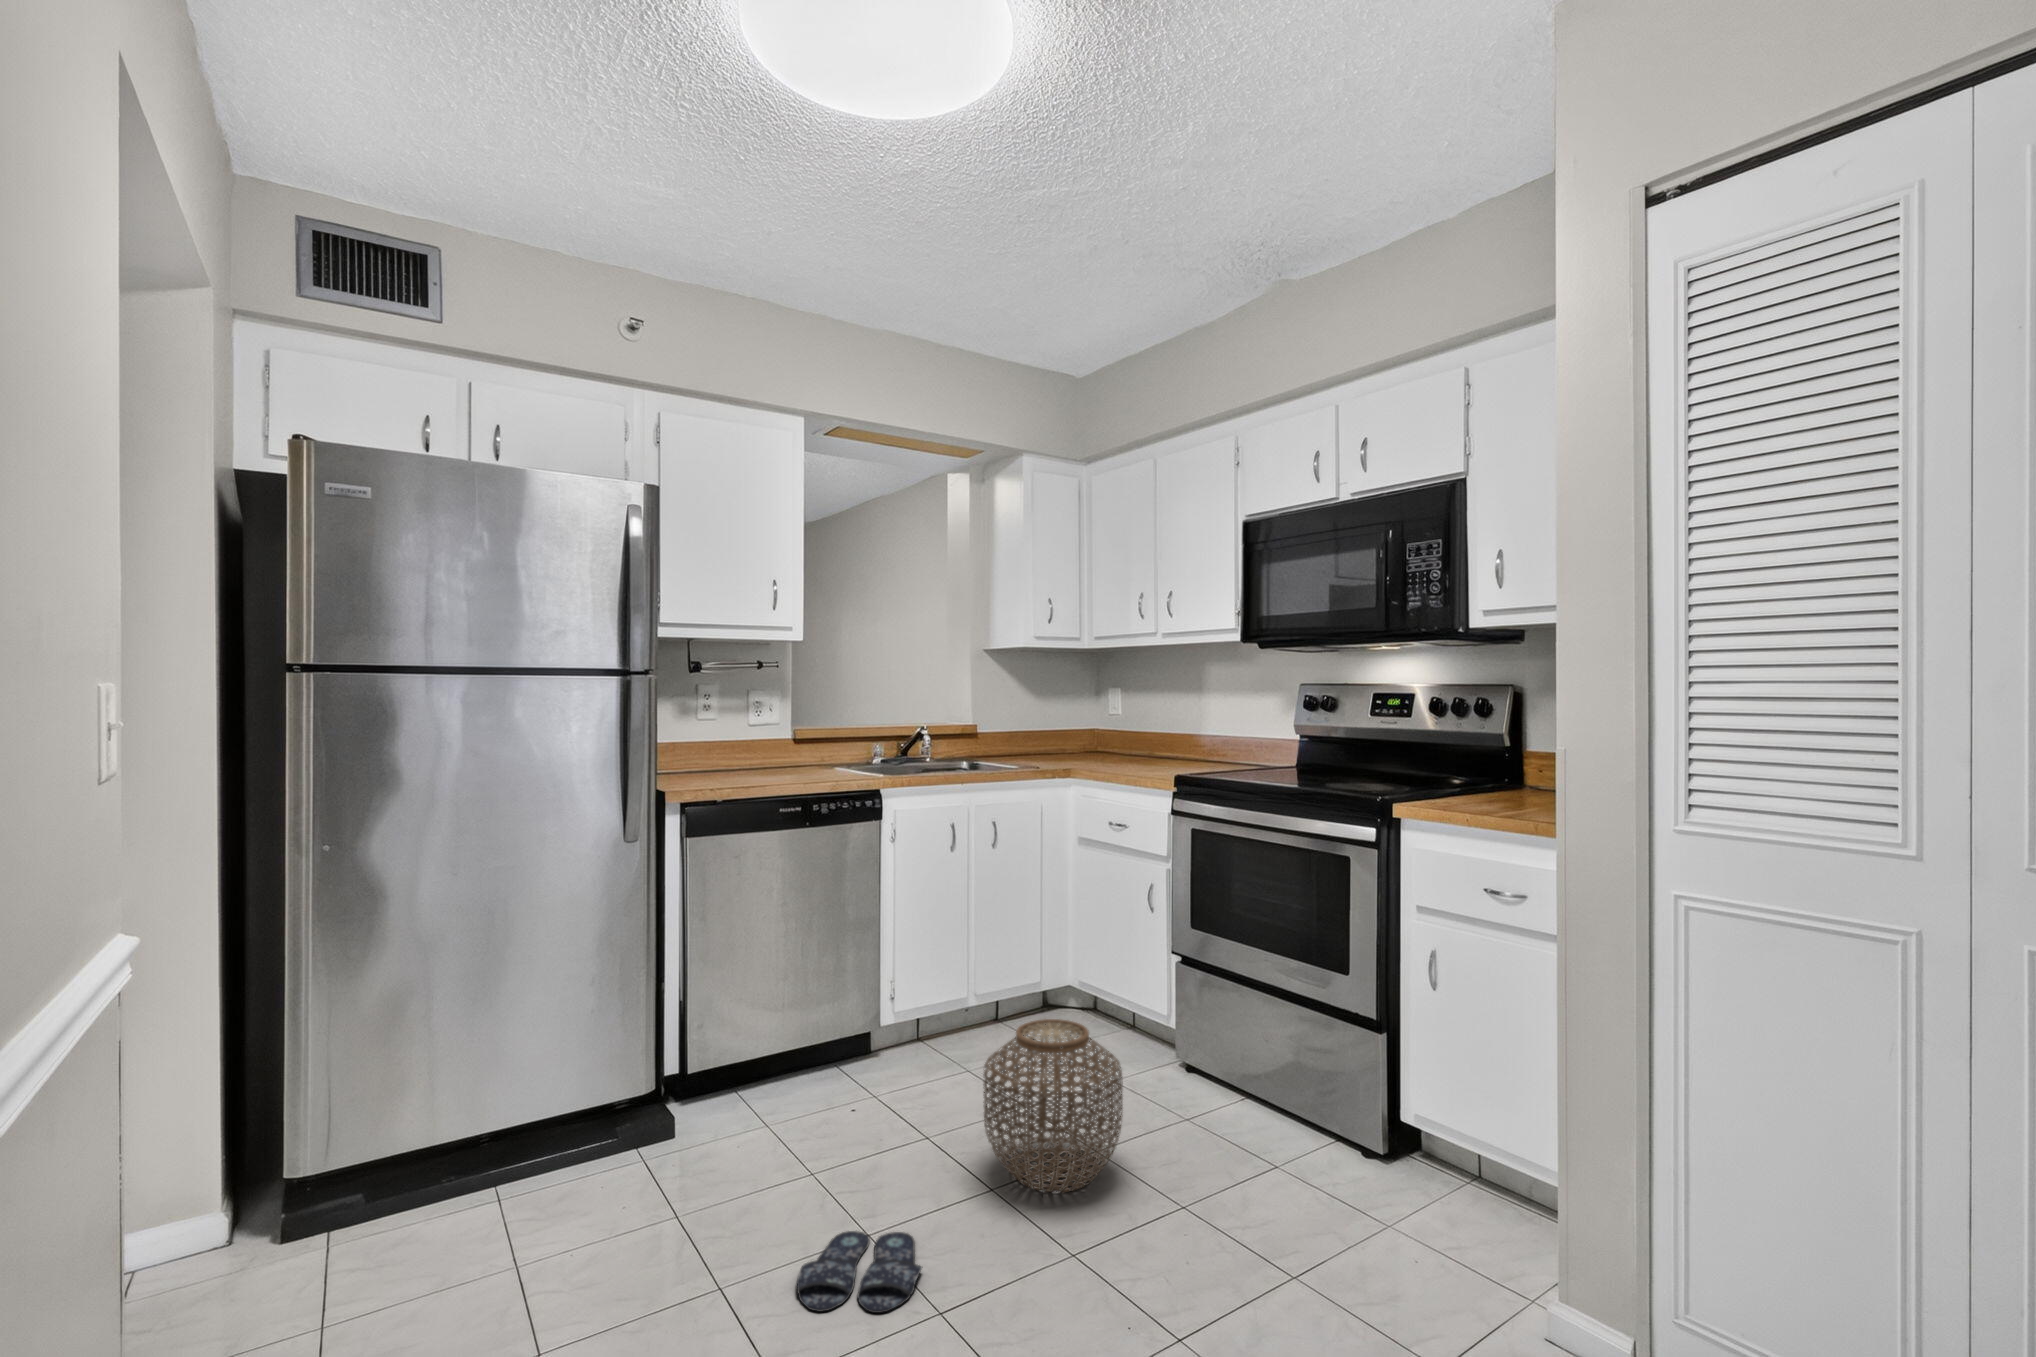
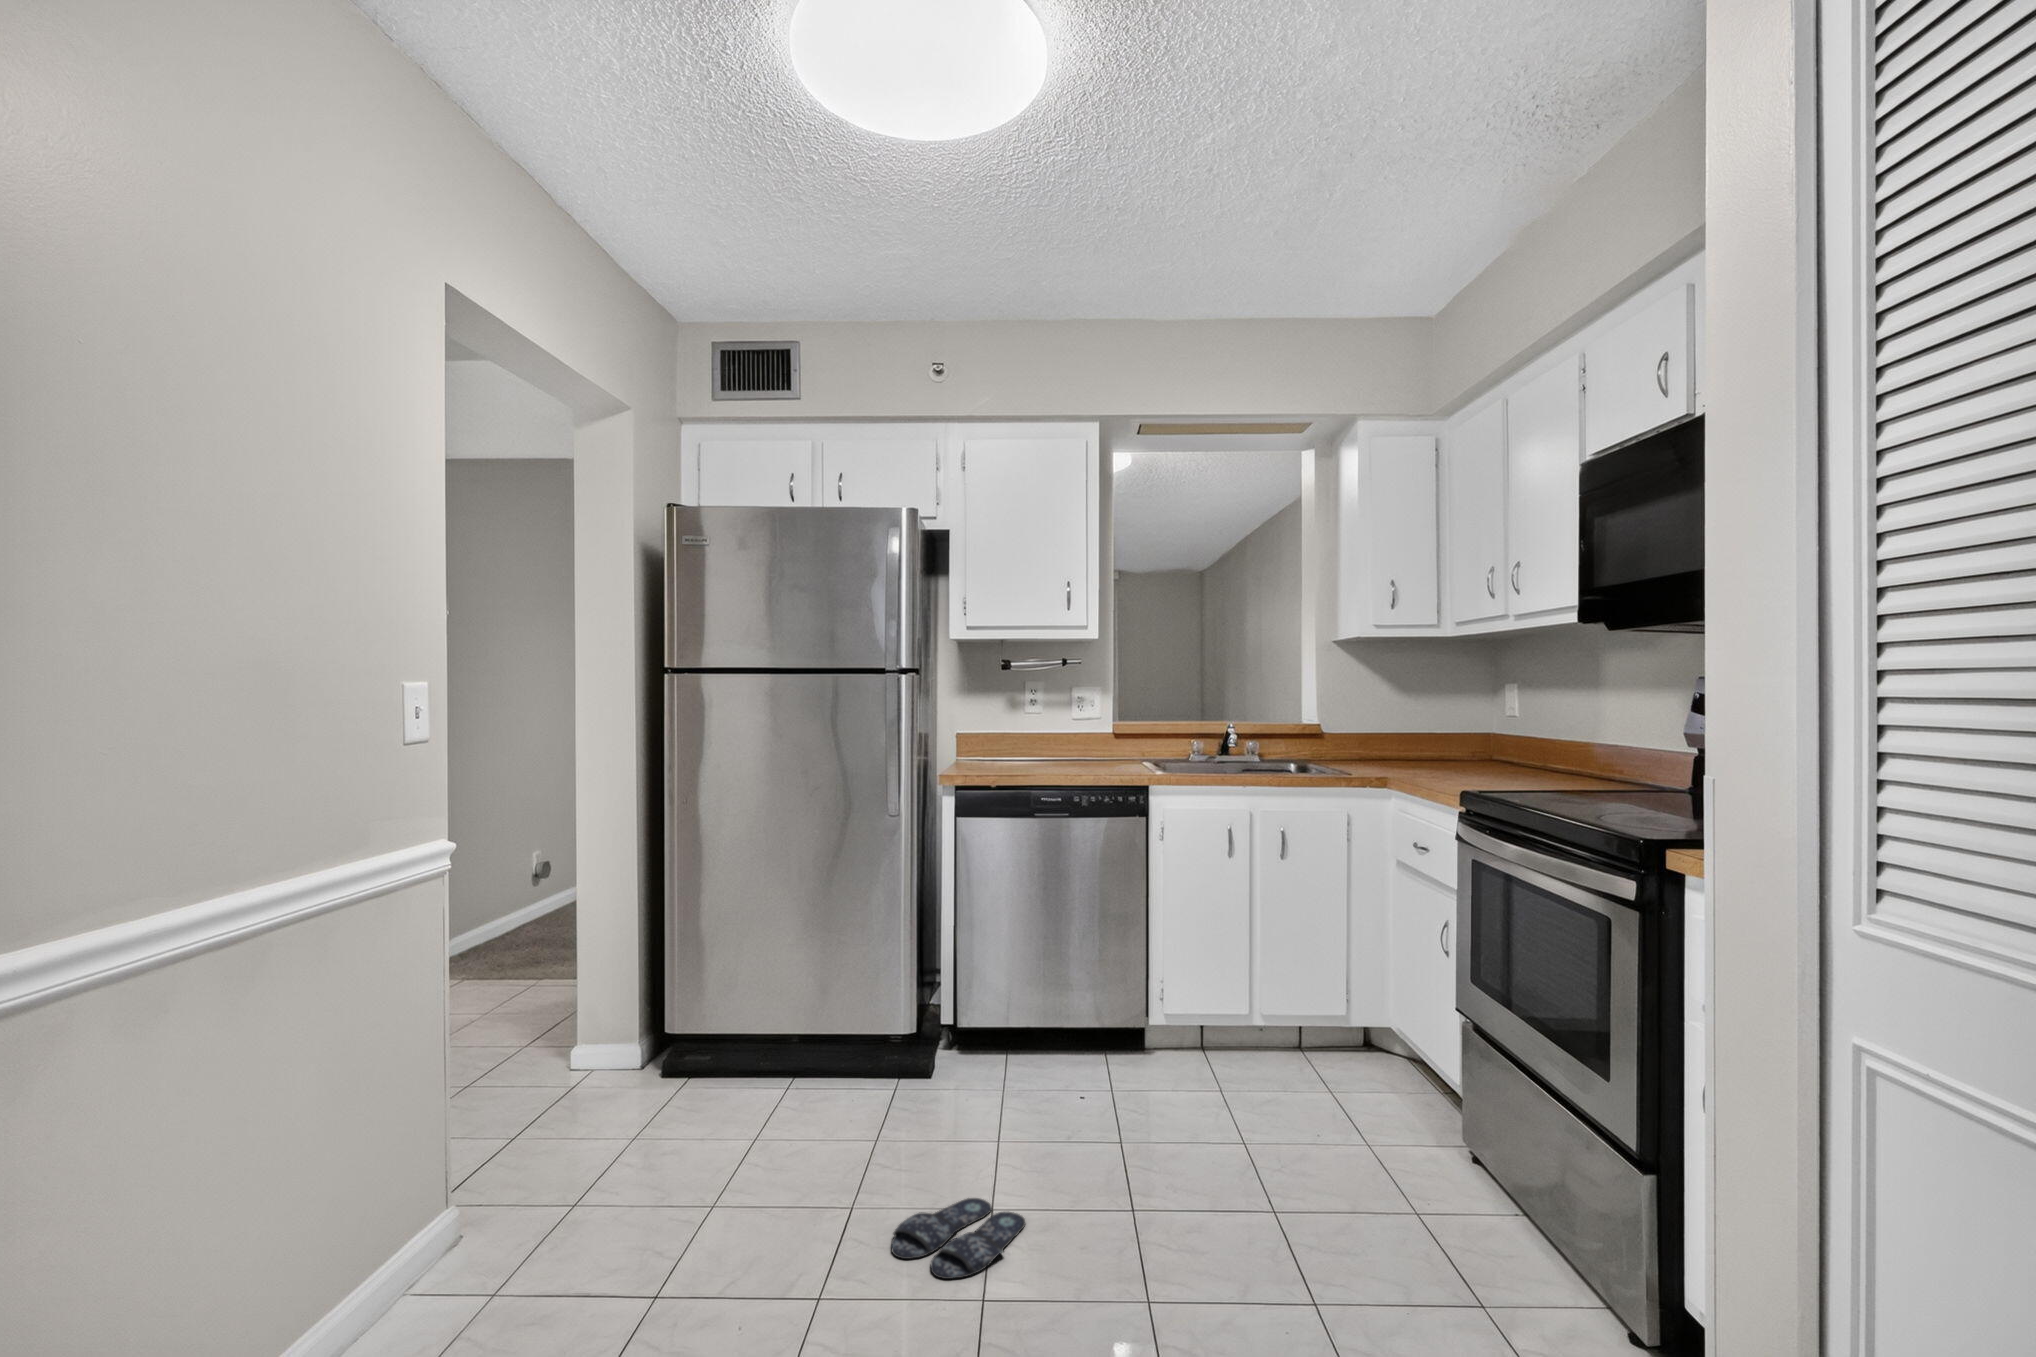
woven basket: present [983,1019,1123,1192] -> none [1134,1042,1286,1233]

